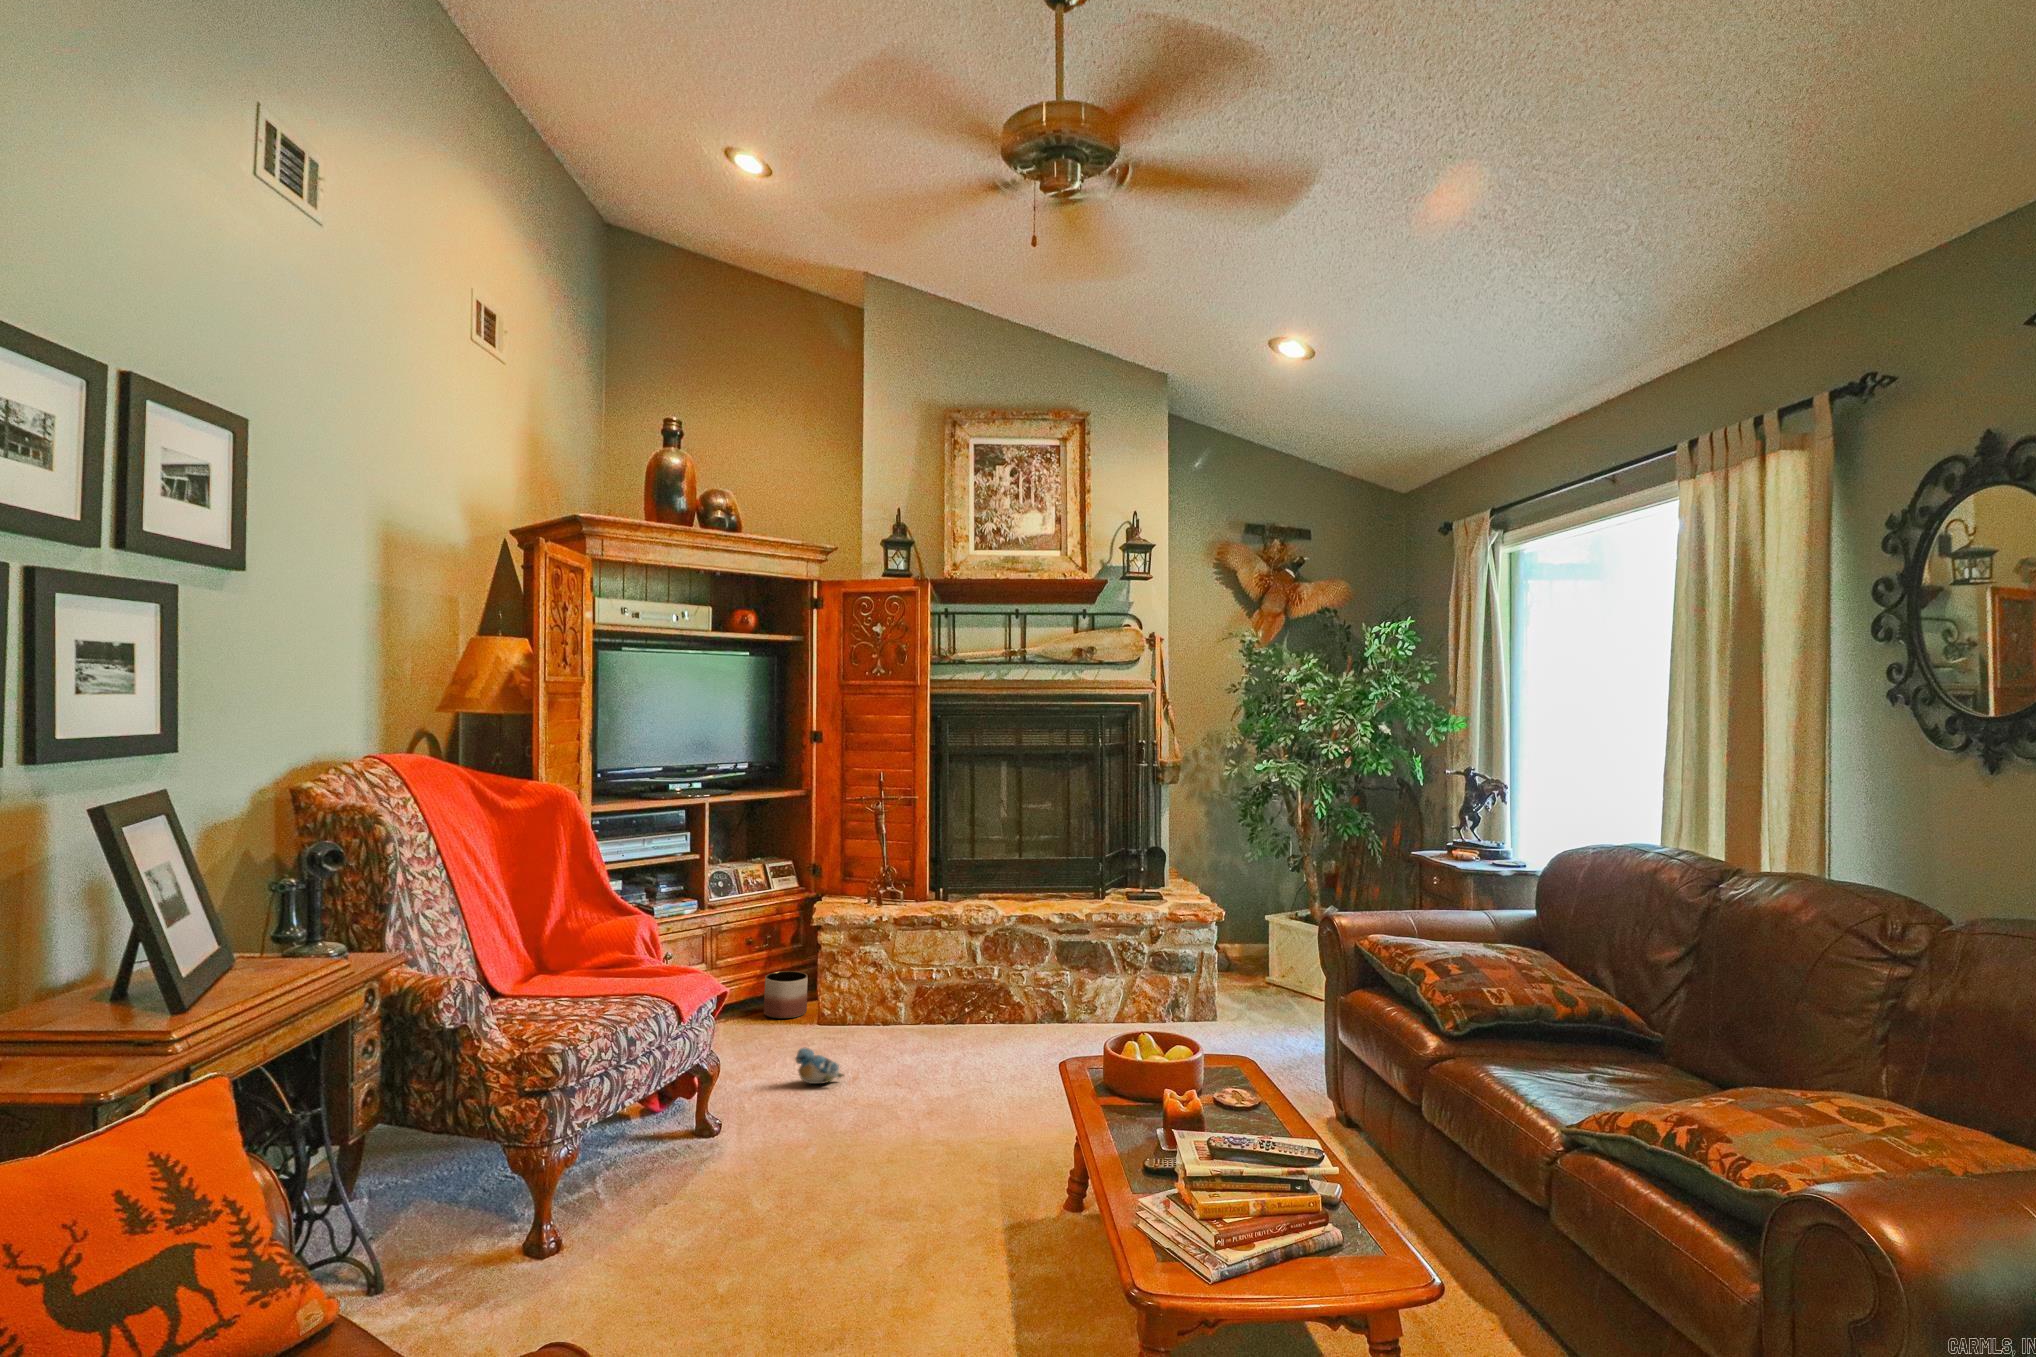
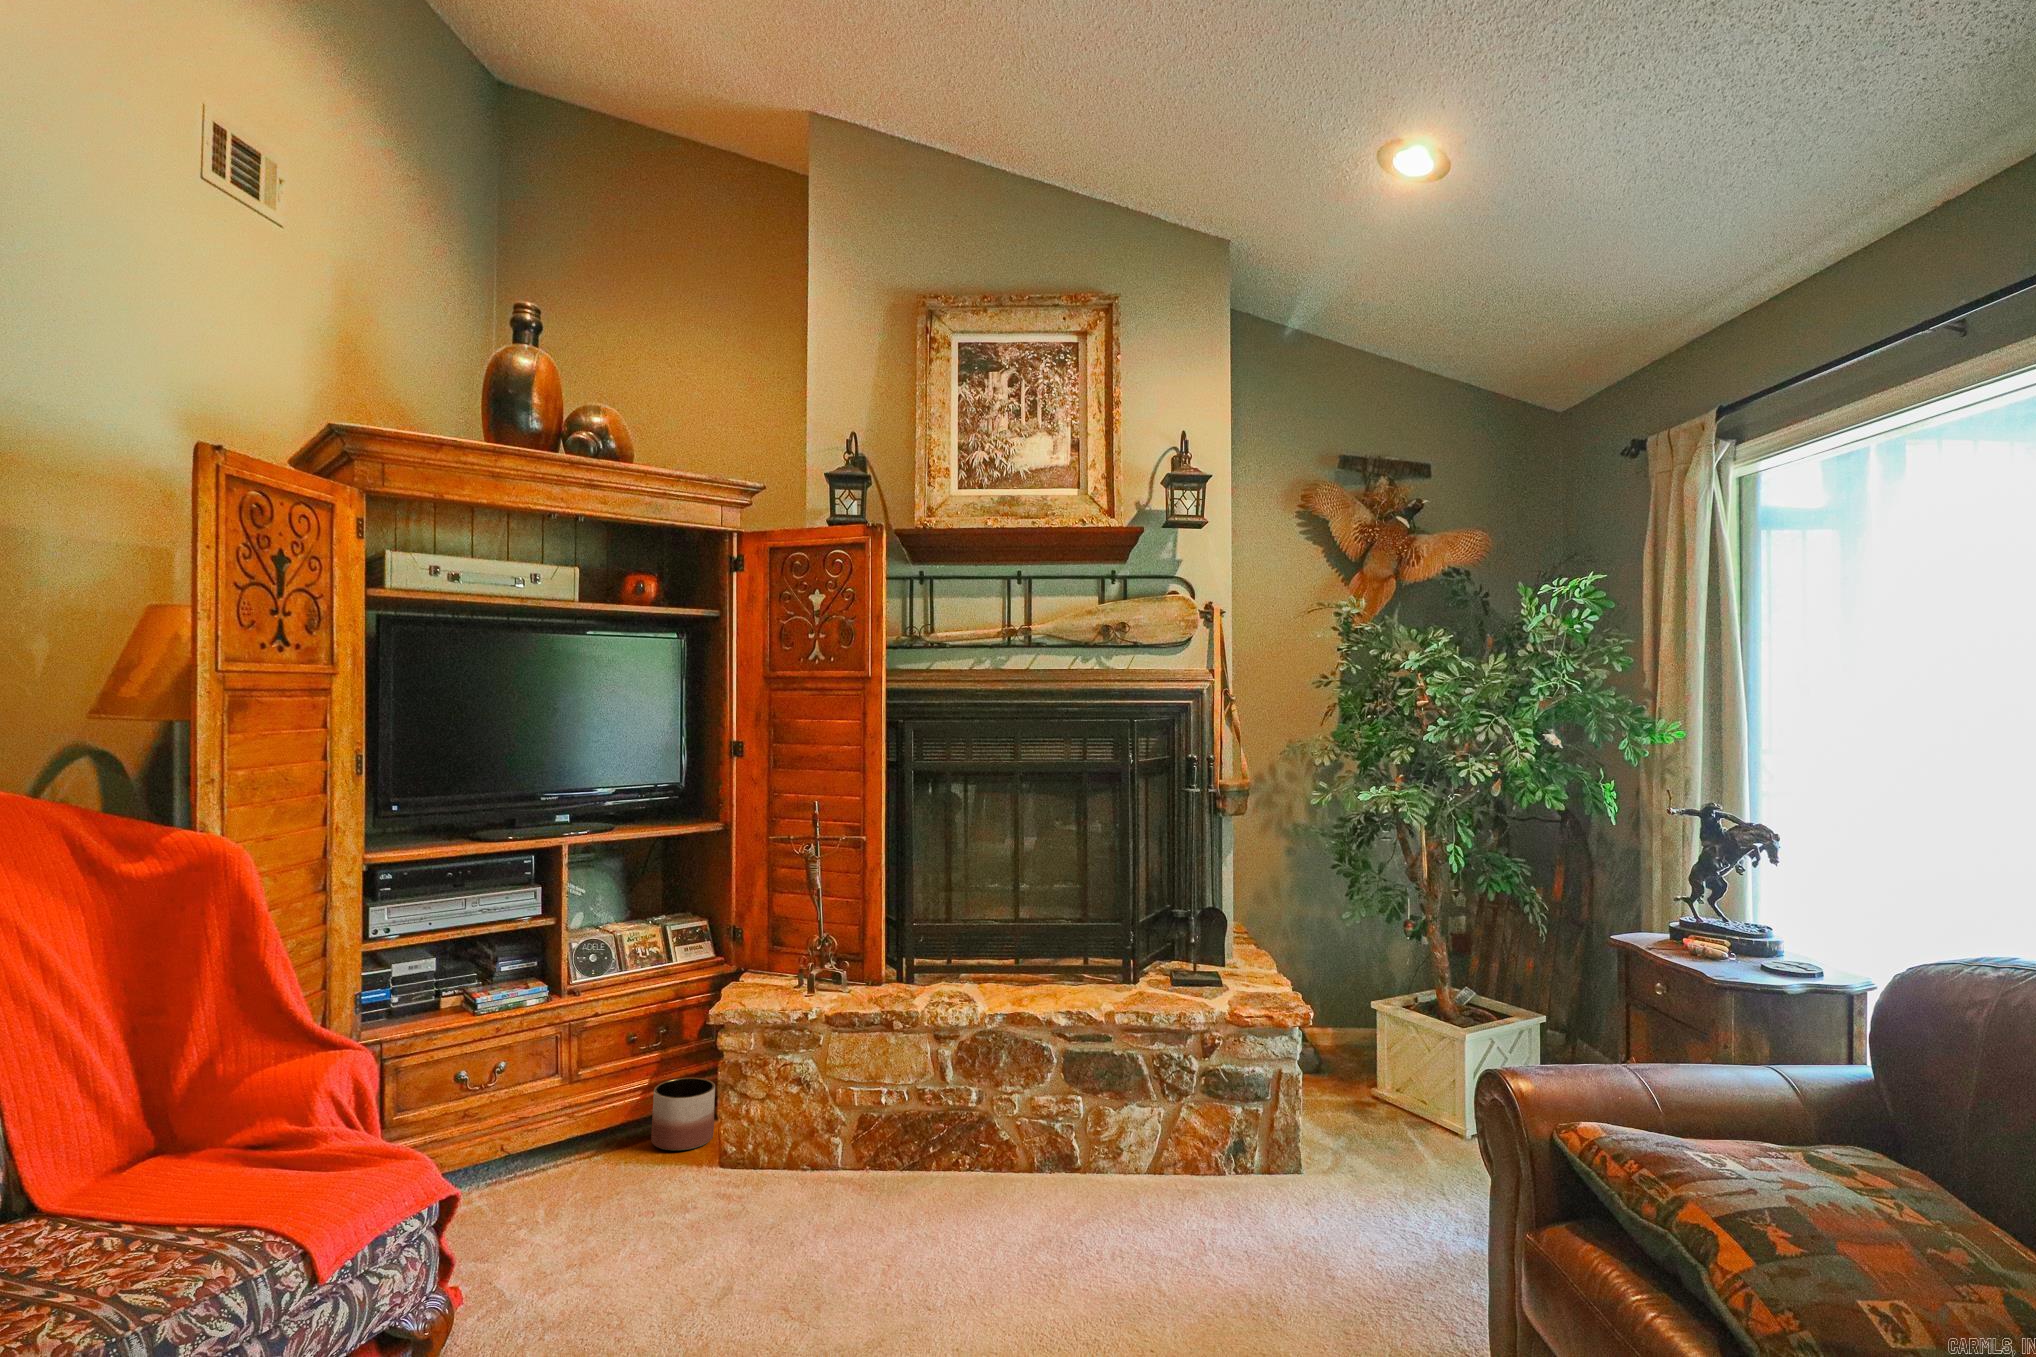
plush toy: present [795,1048,844,1084] -> none [628,1239,708,1299]

